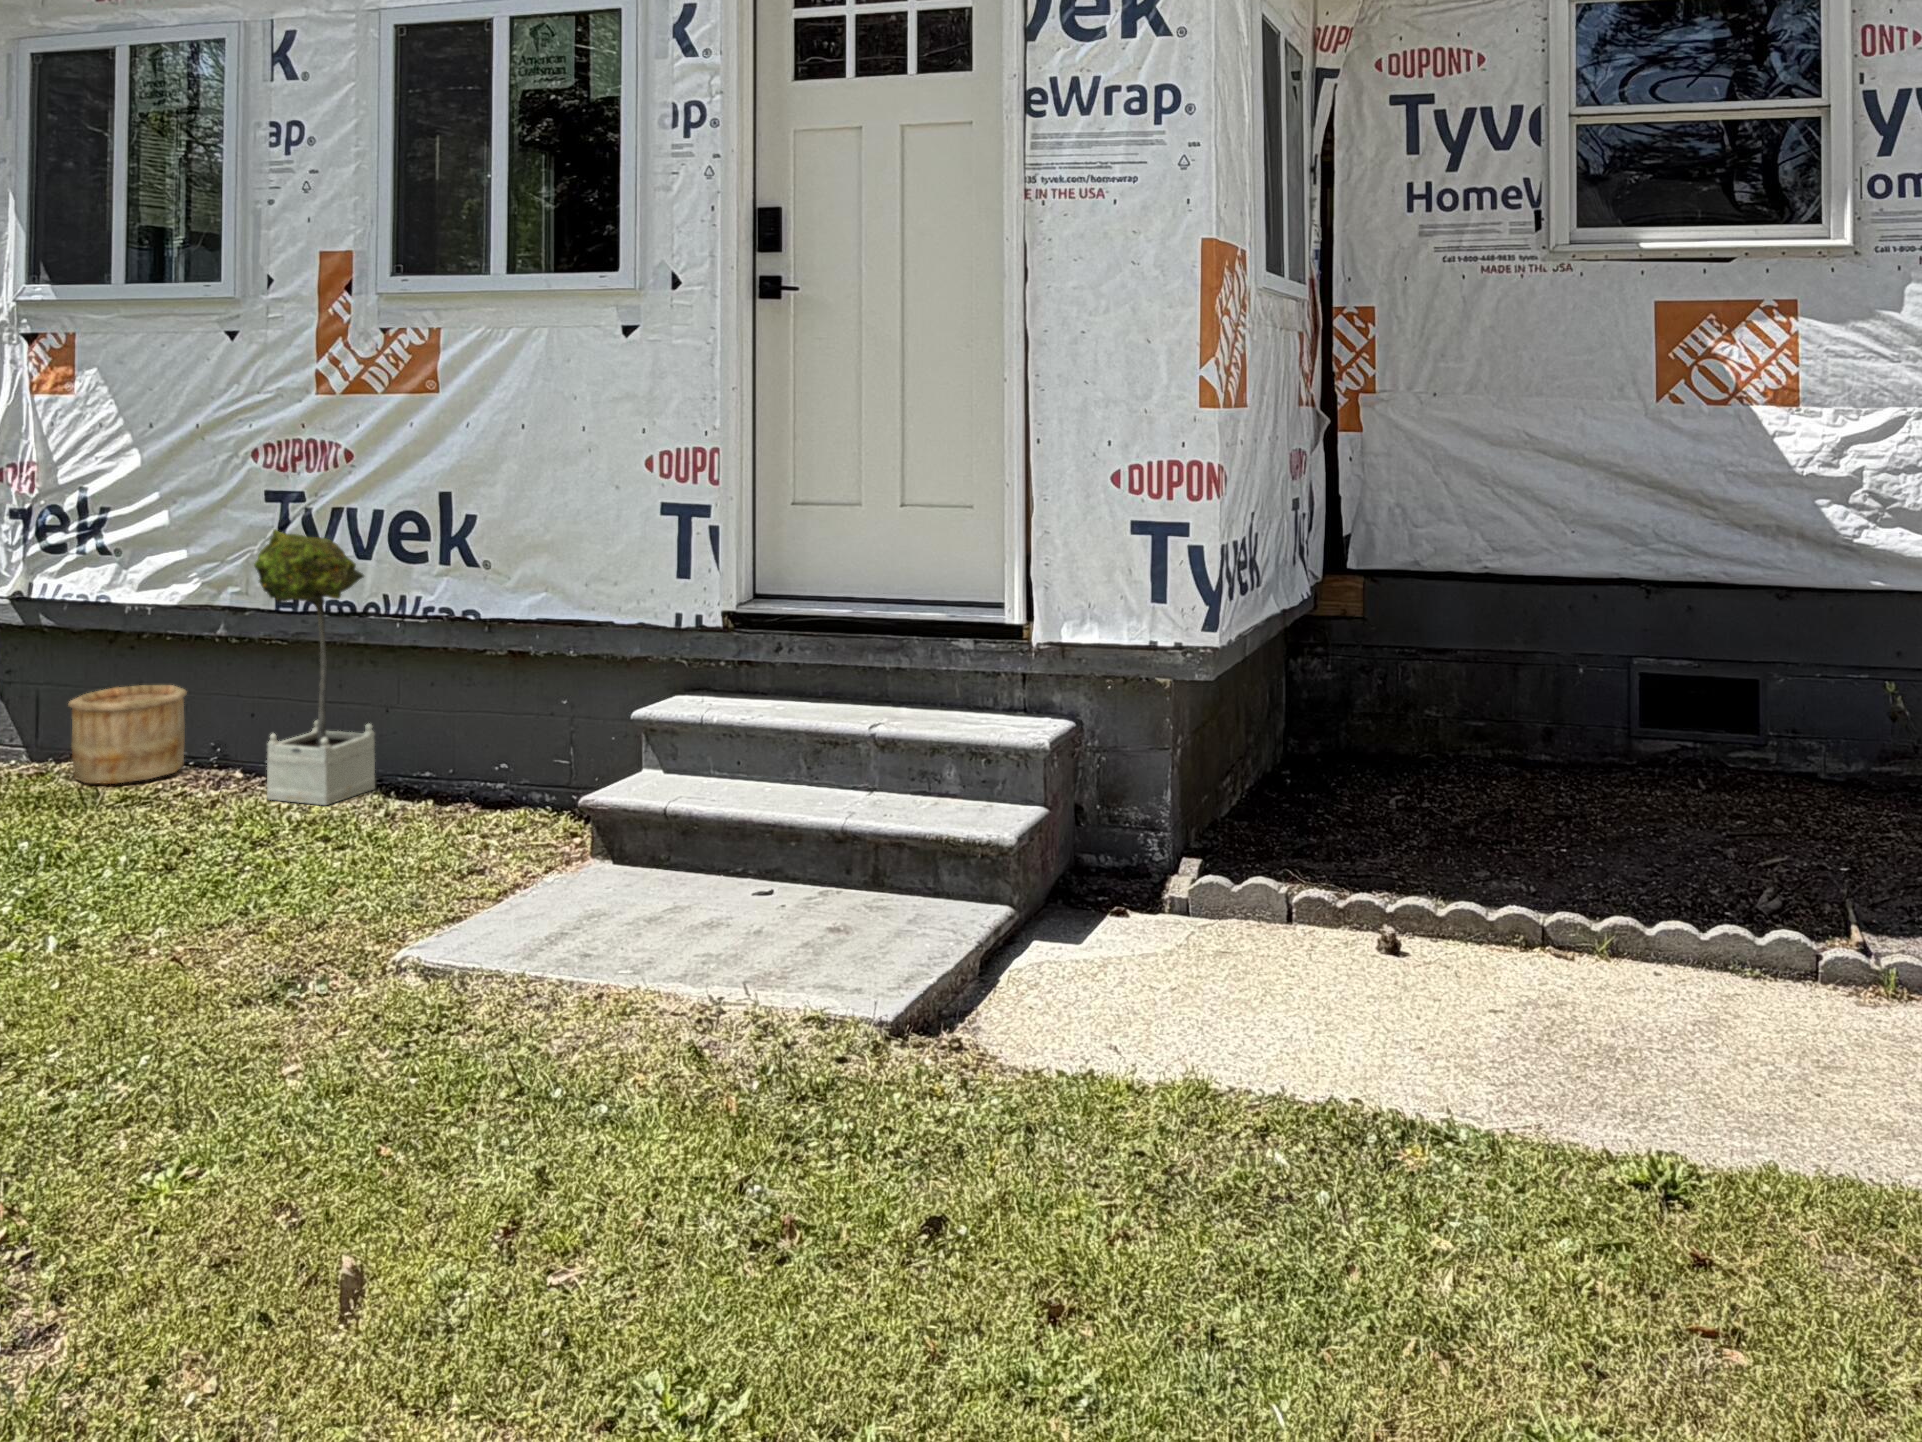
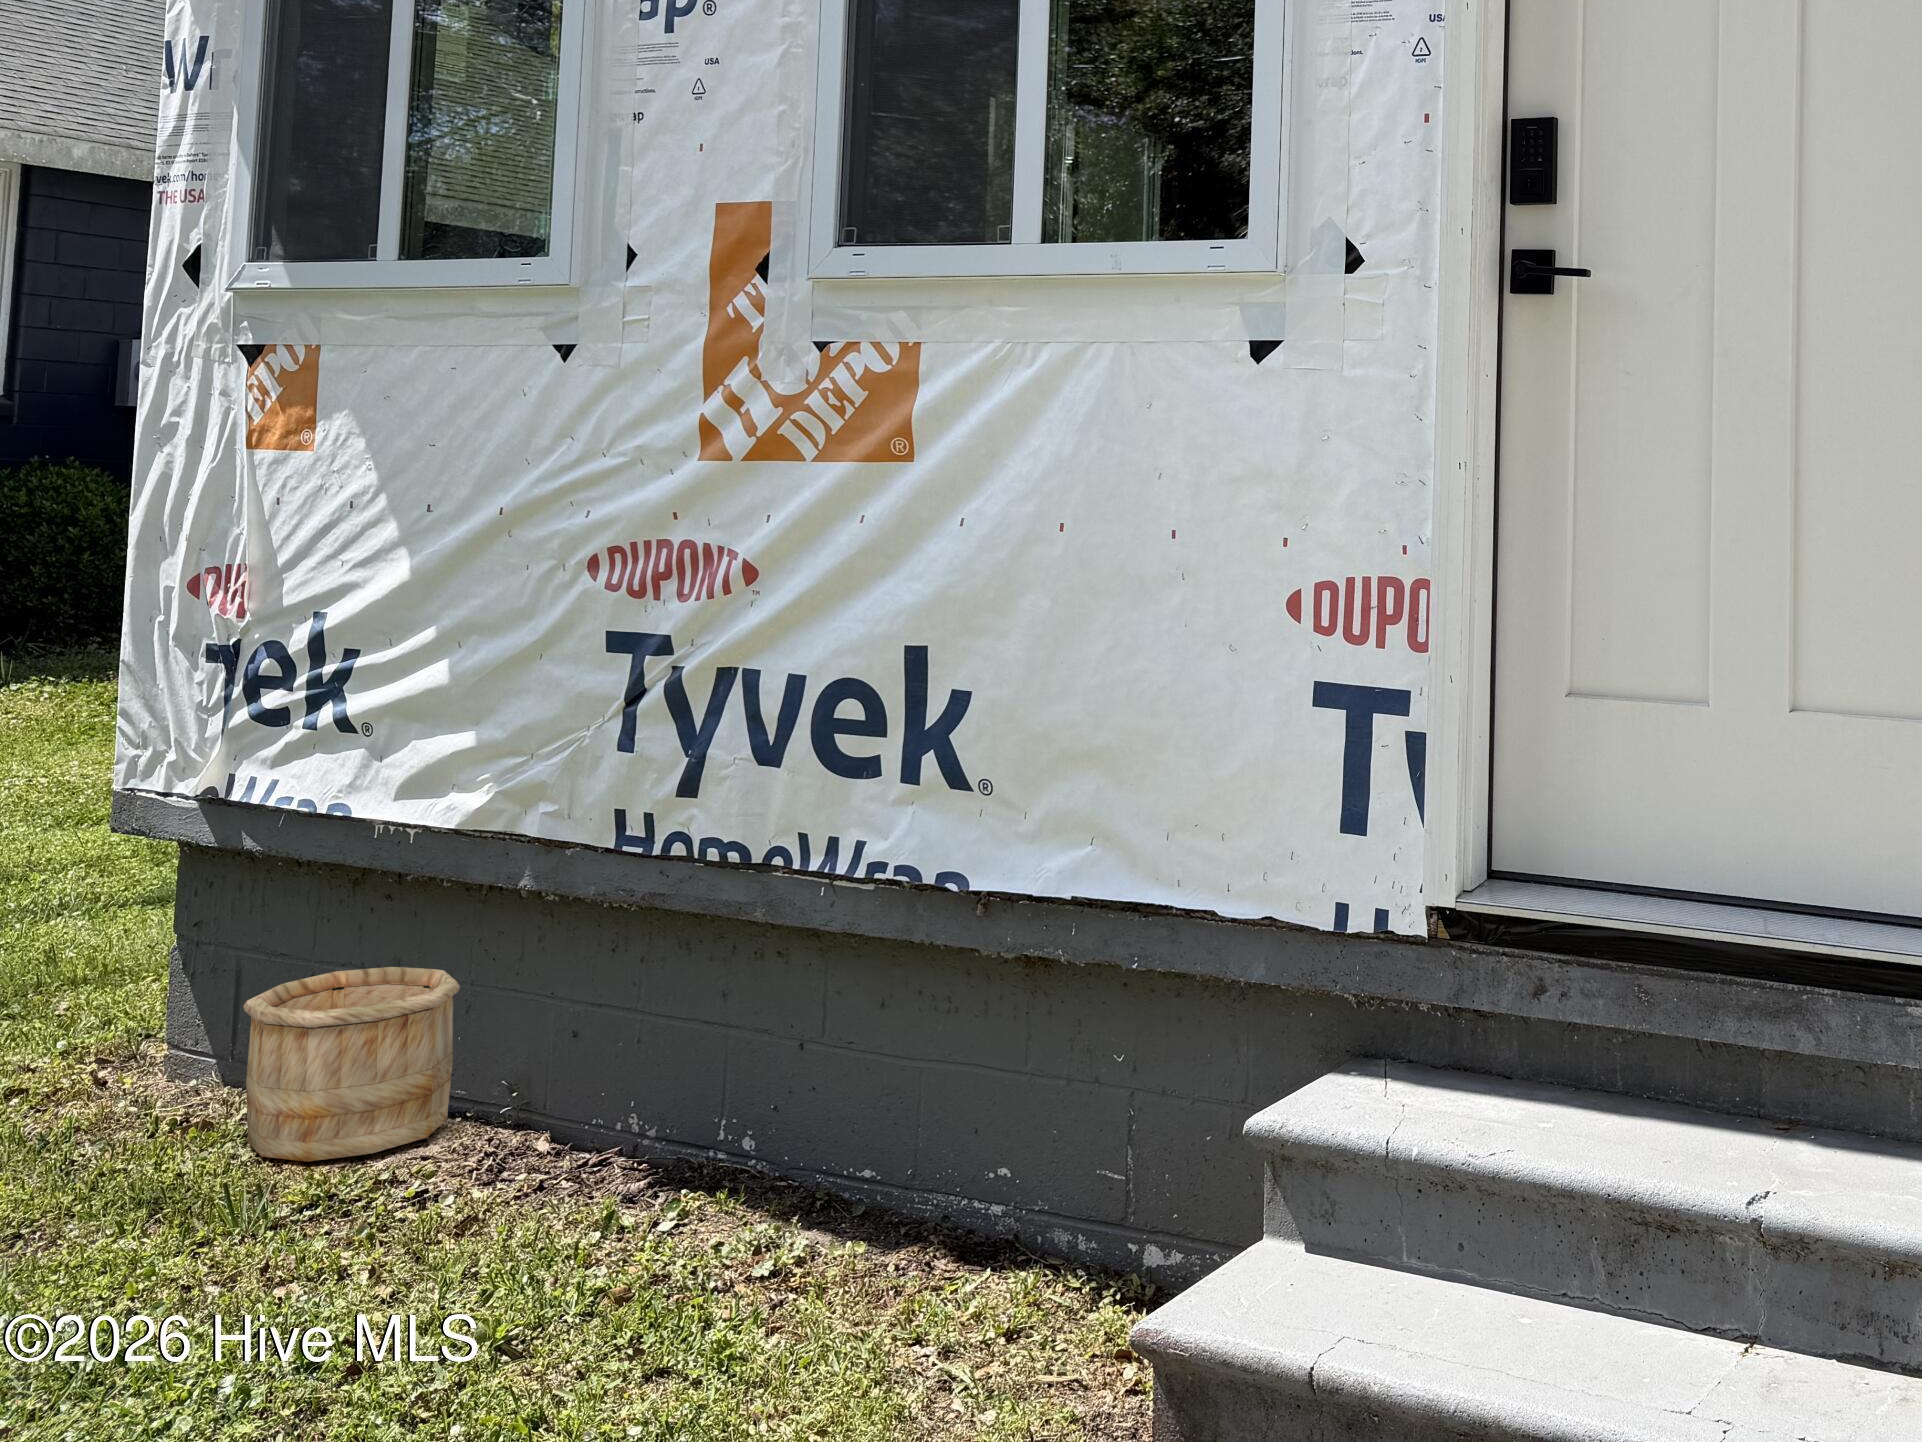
potted tree: present [254,530,375,805] -> none [563,705,771,1242]

